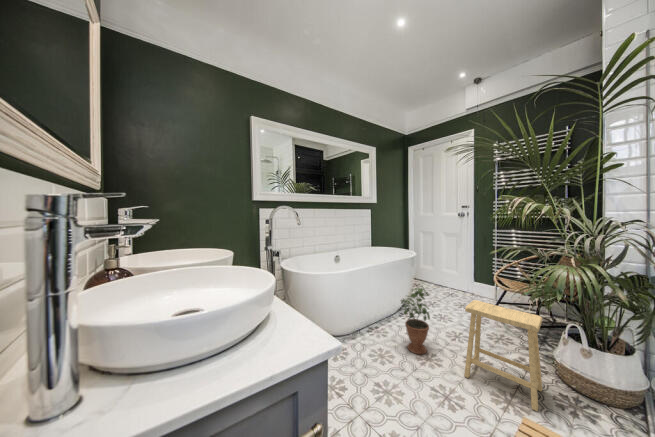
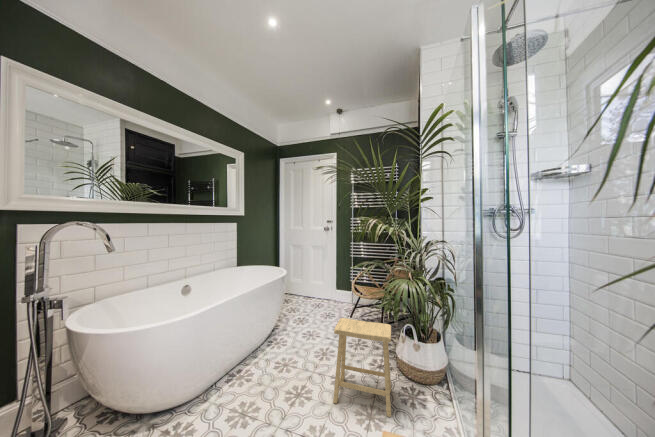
potted plant: present [401,288,430,354] -> none [269,309,301,392]

